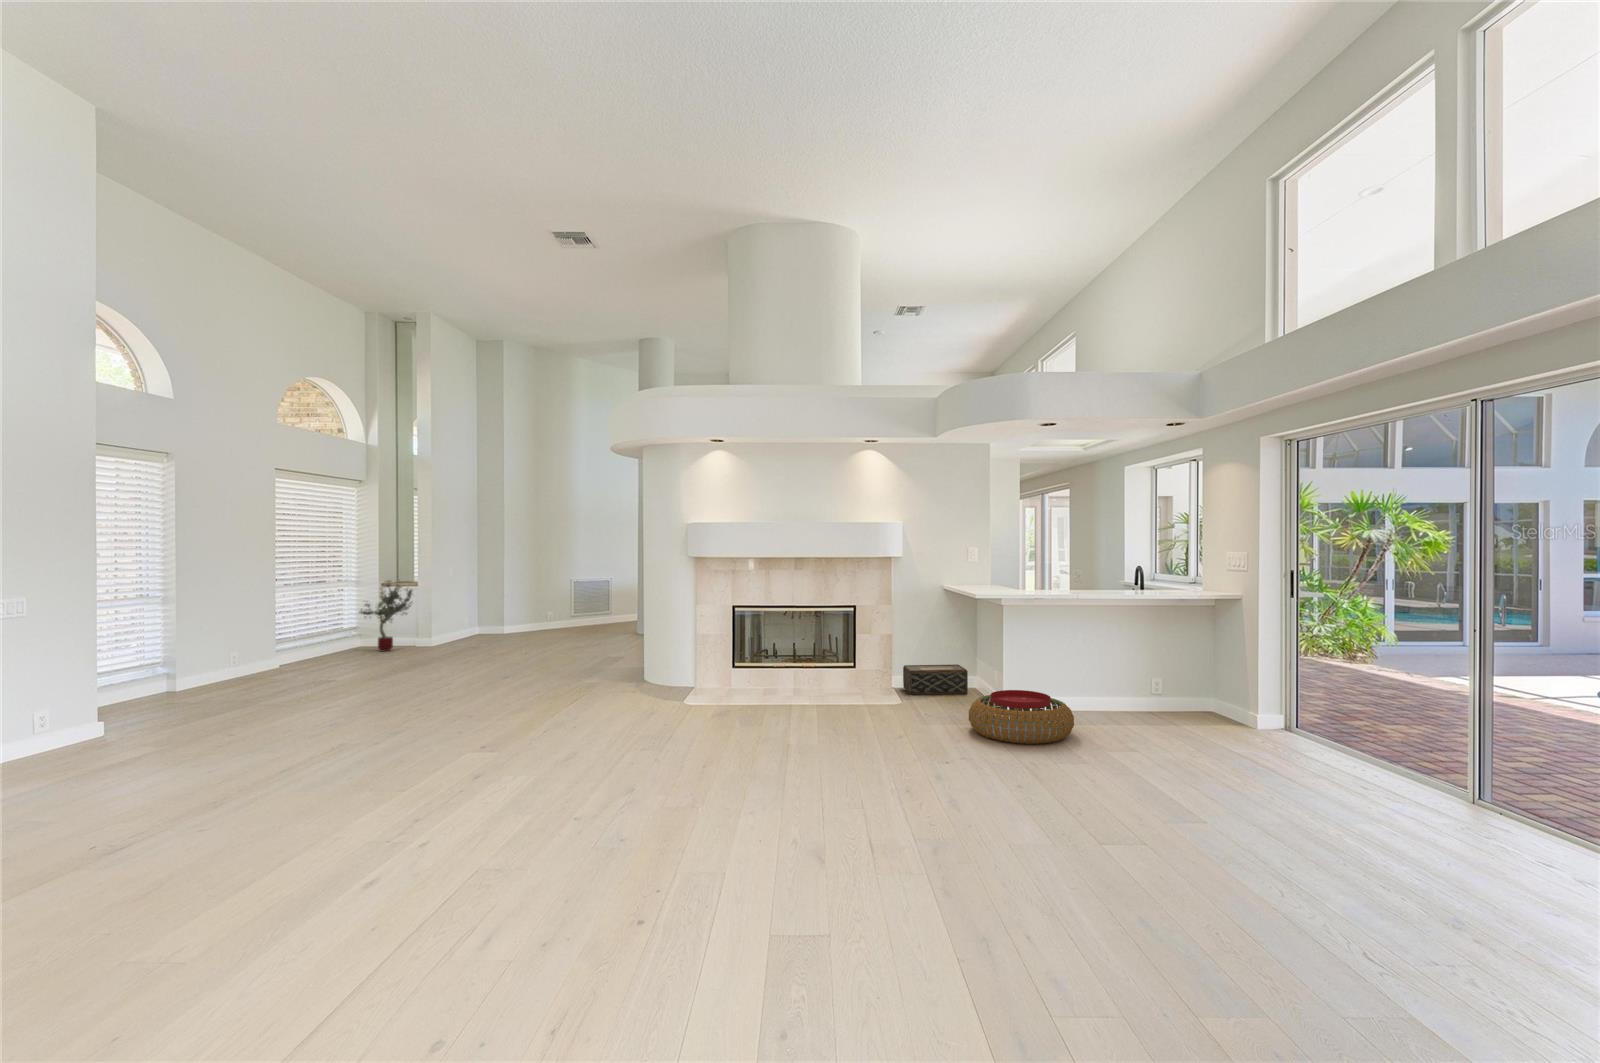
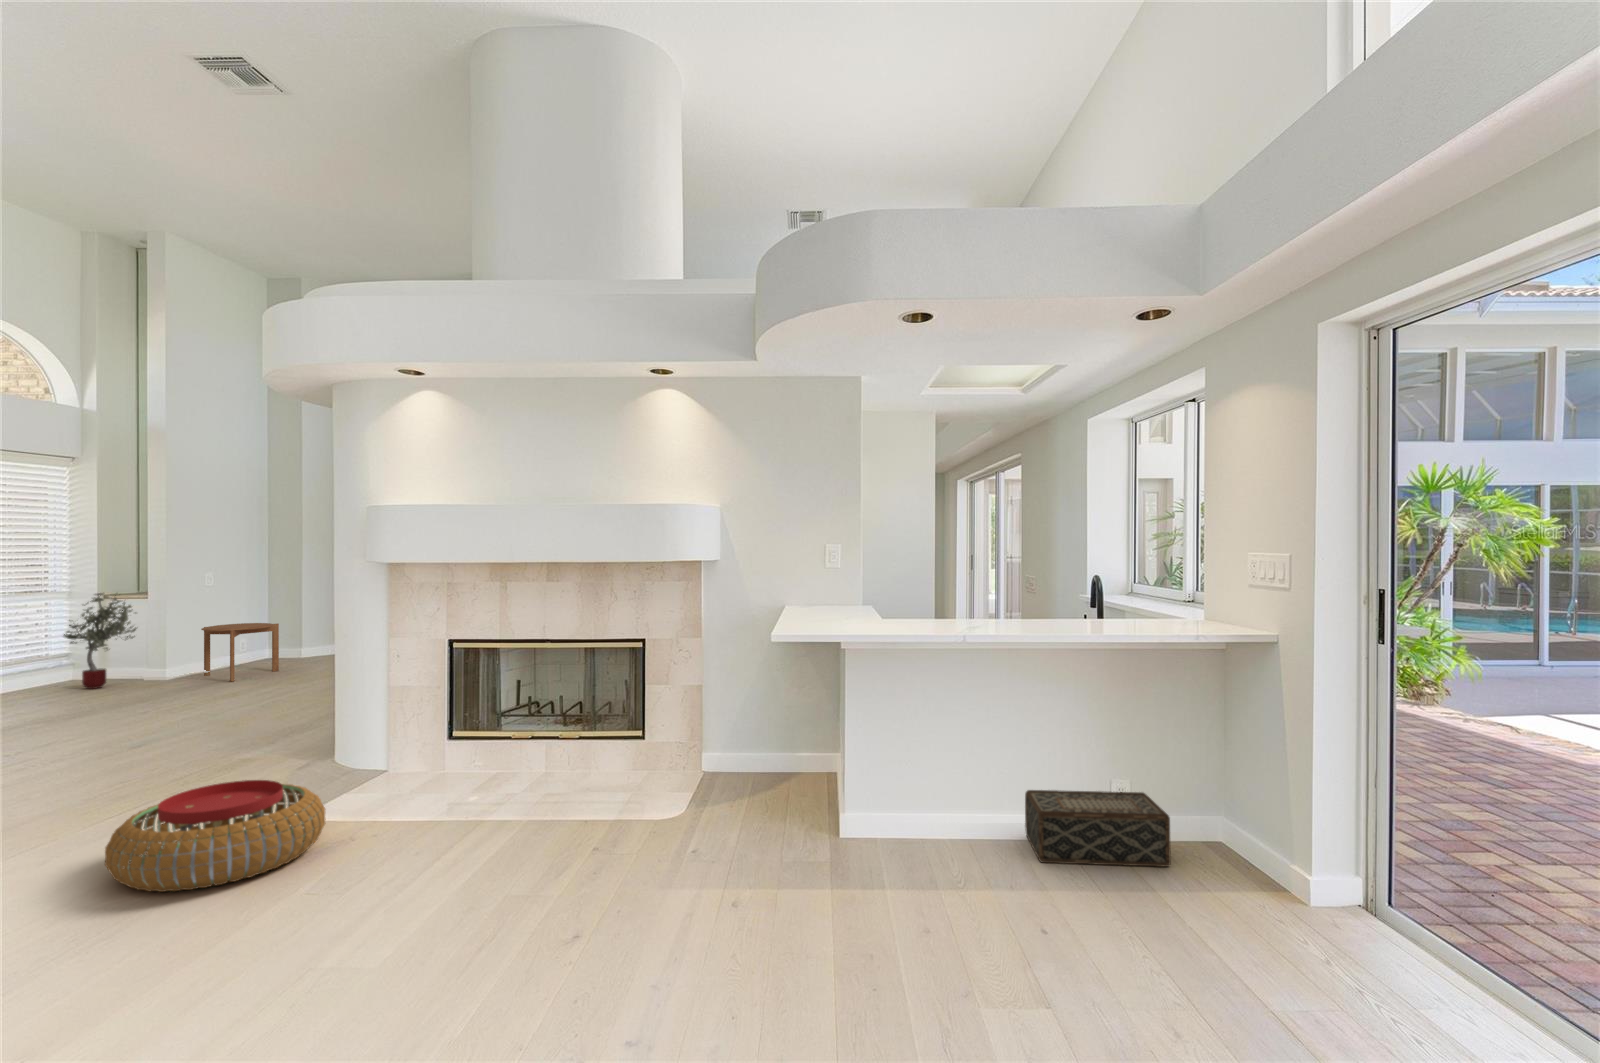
side table: none [449,604,500,646] -> present [201,623,279,681]
woven basket: present [903,664,968,694] -> present [1025,790,1171,867]
pouf: present [969,690,1074,744] -> present [105,780,326,892]

